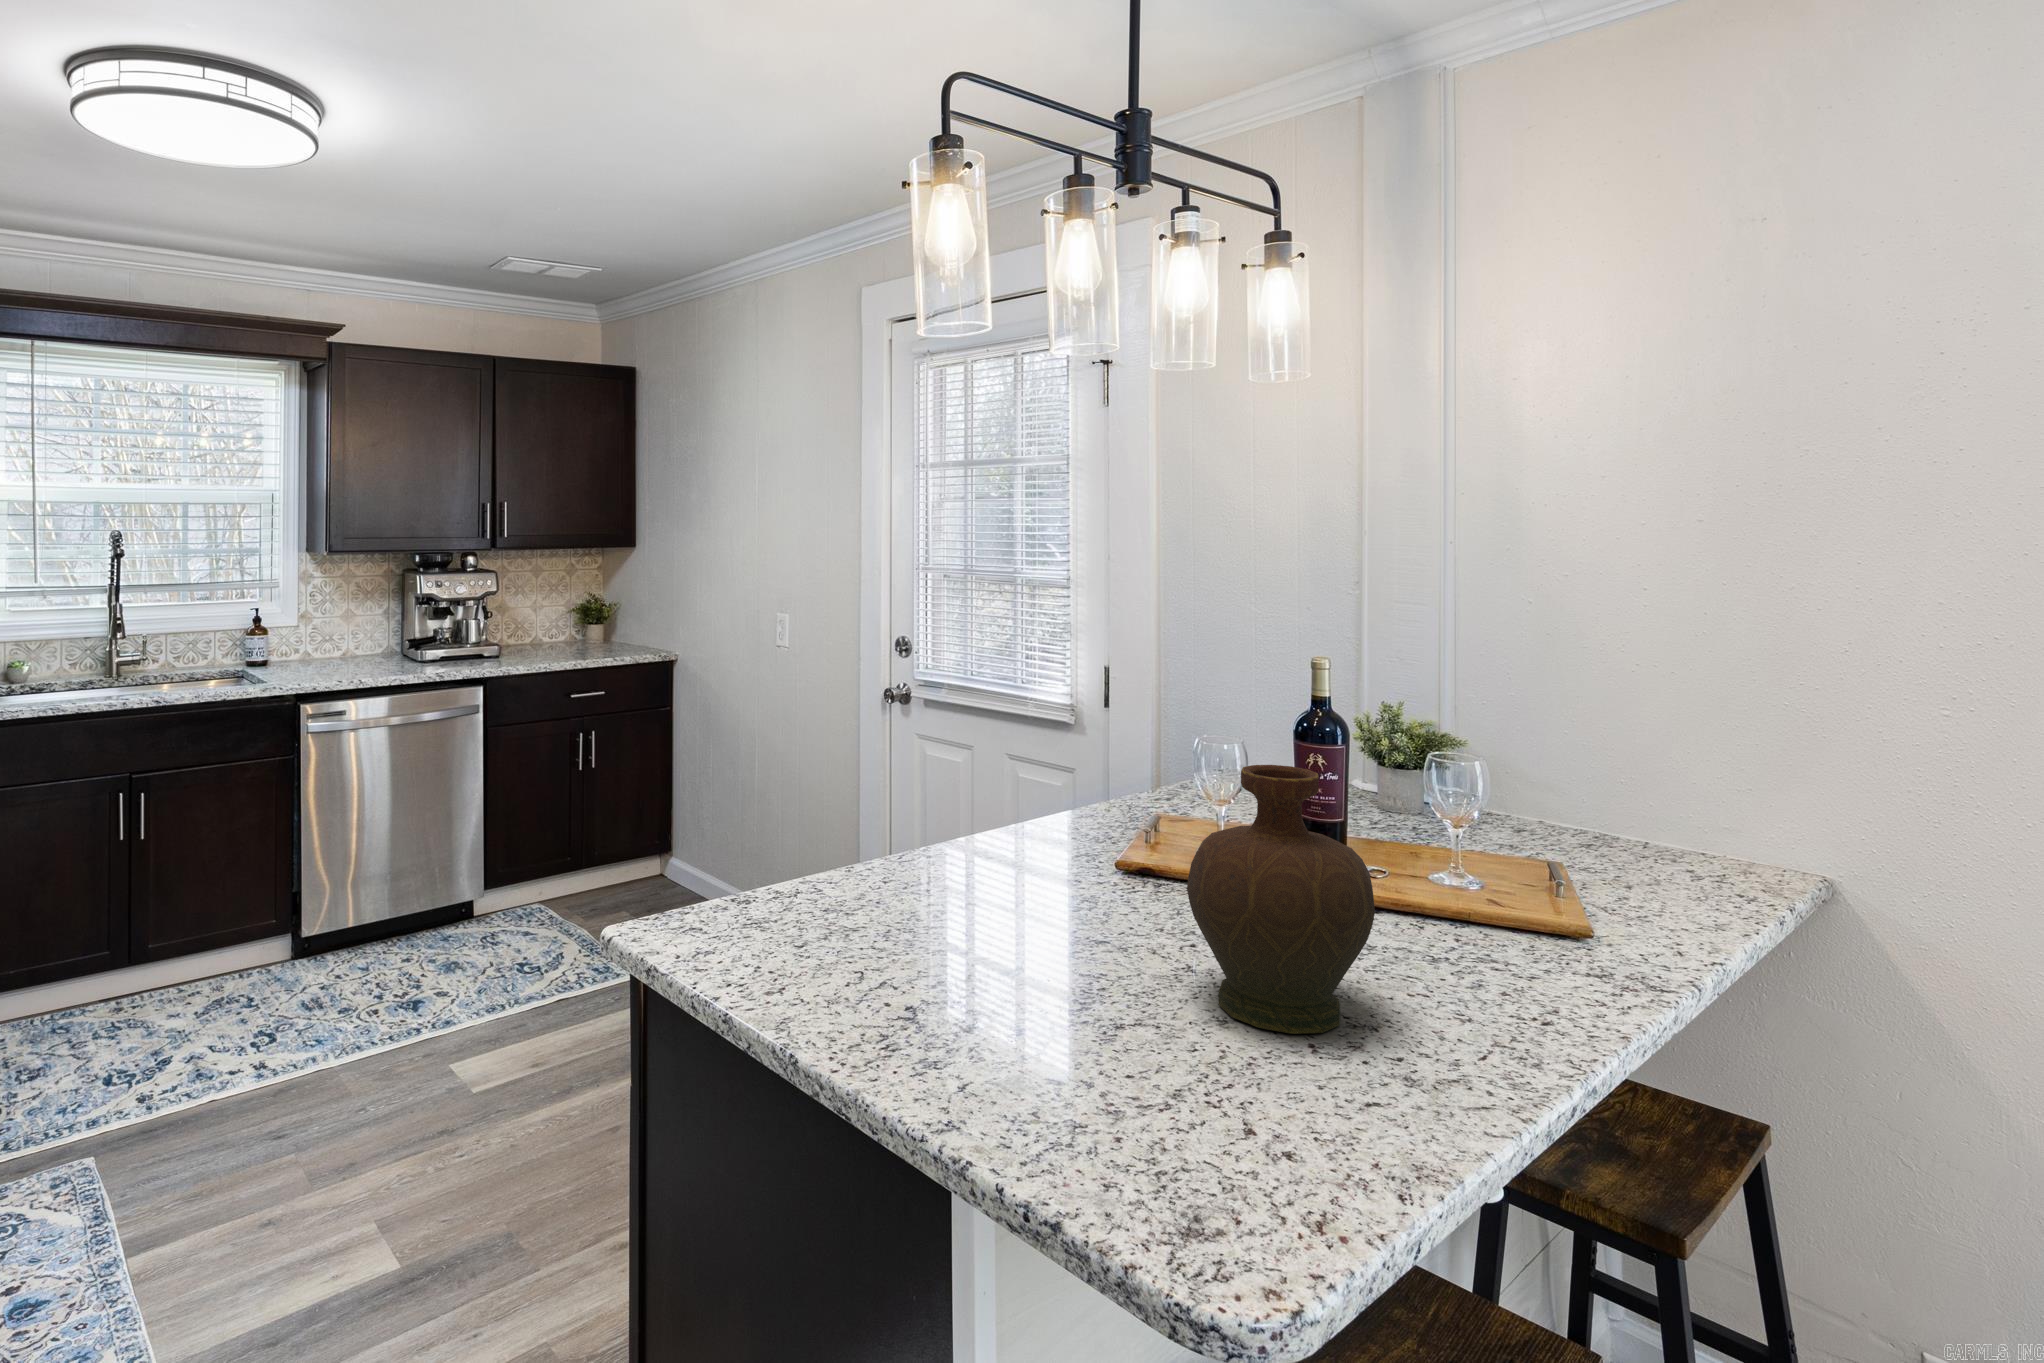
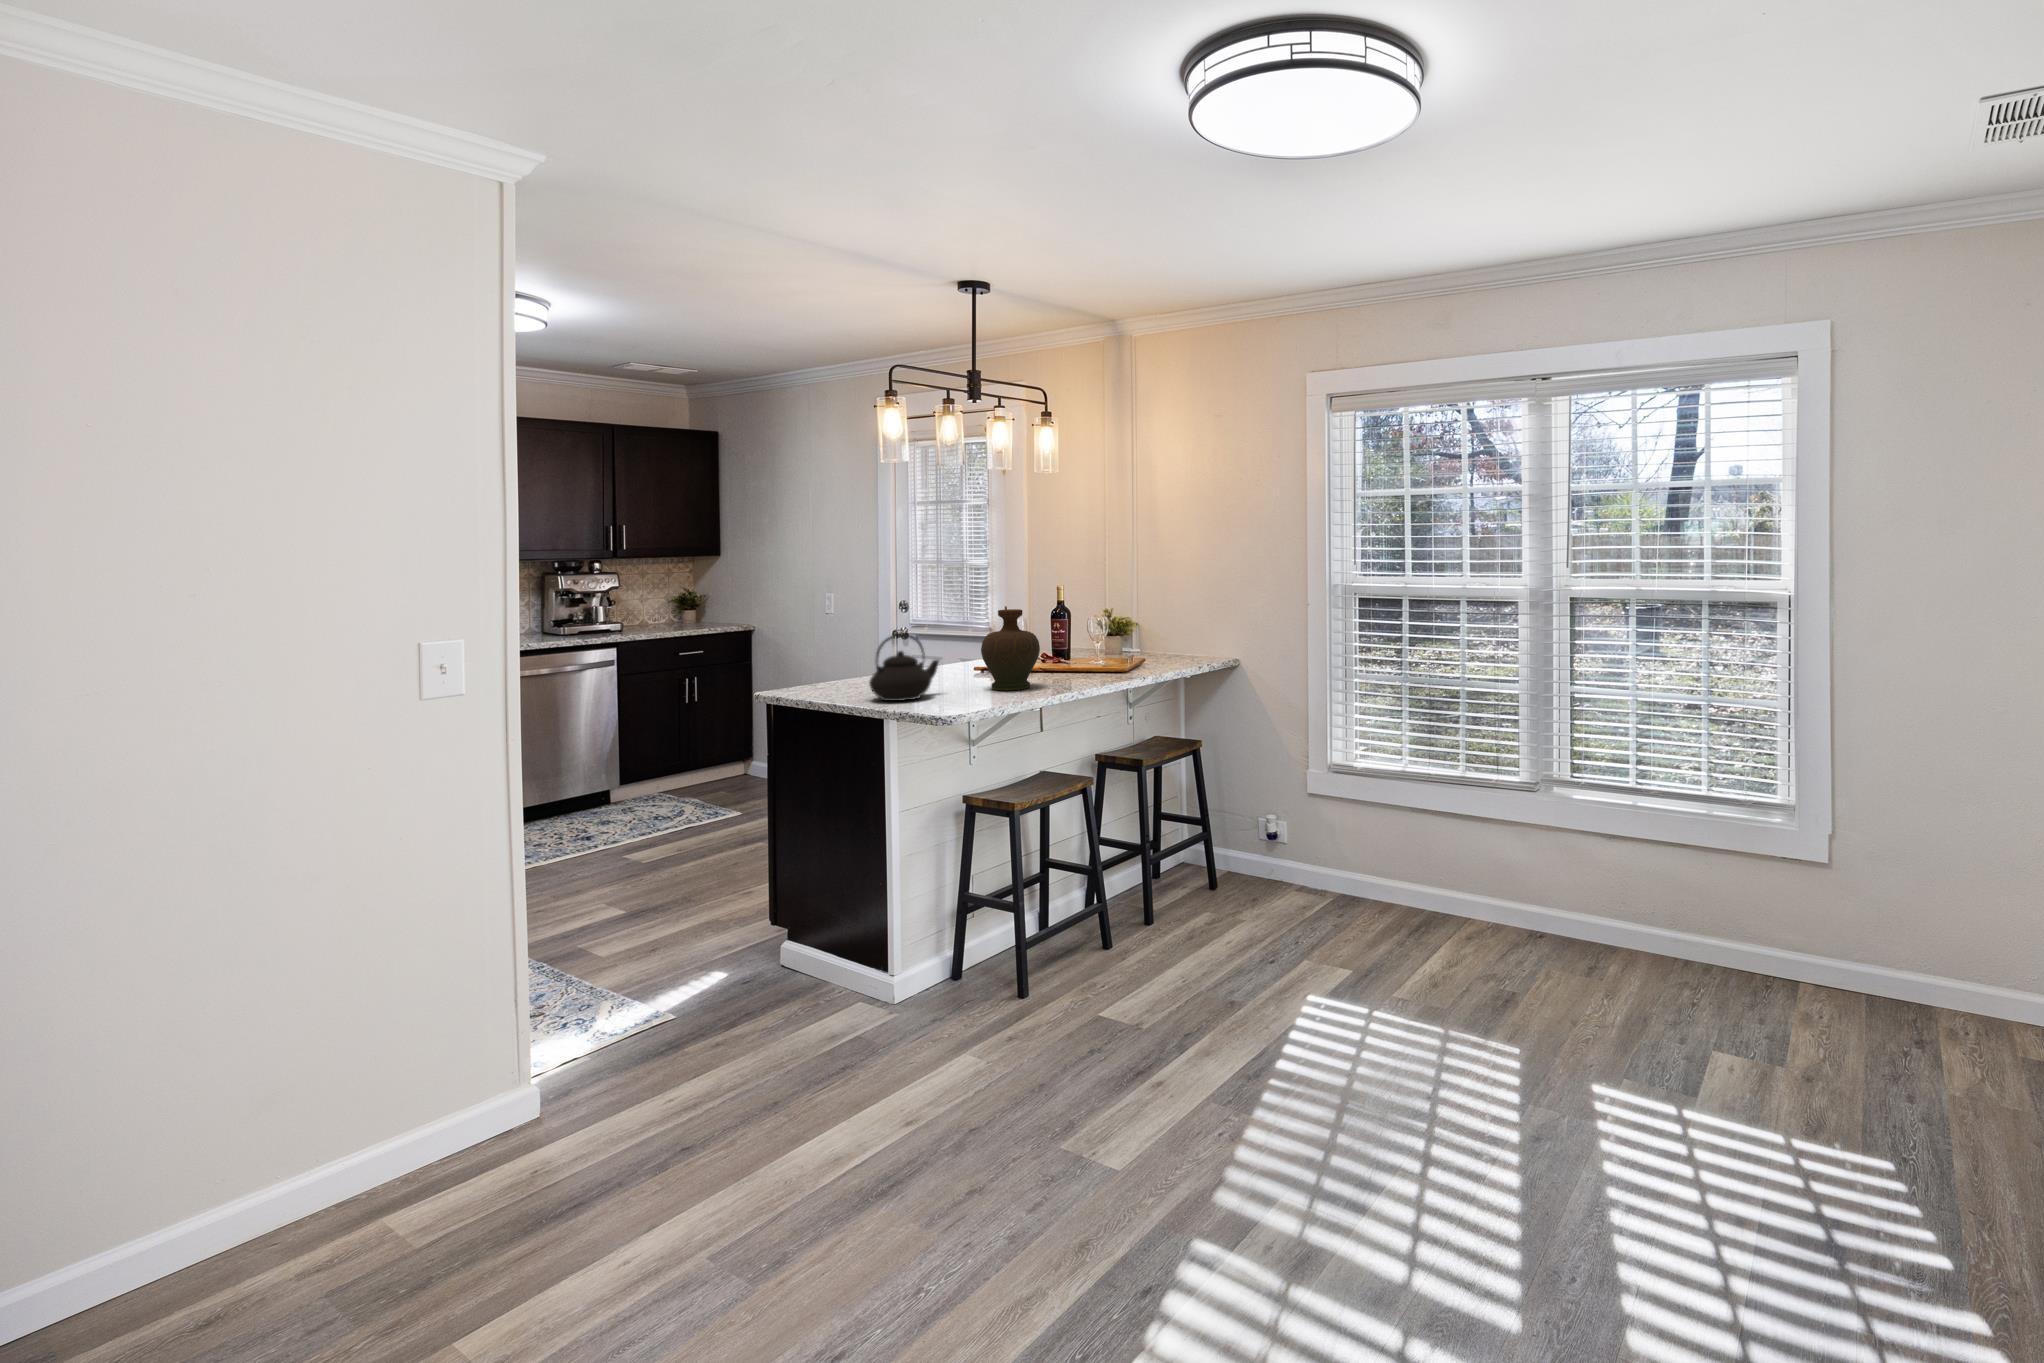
teapot: none [873,842,1073,1066] -> present [869,634,940,701]

